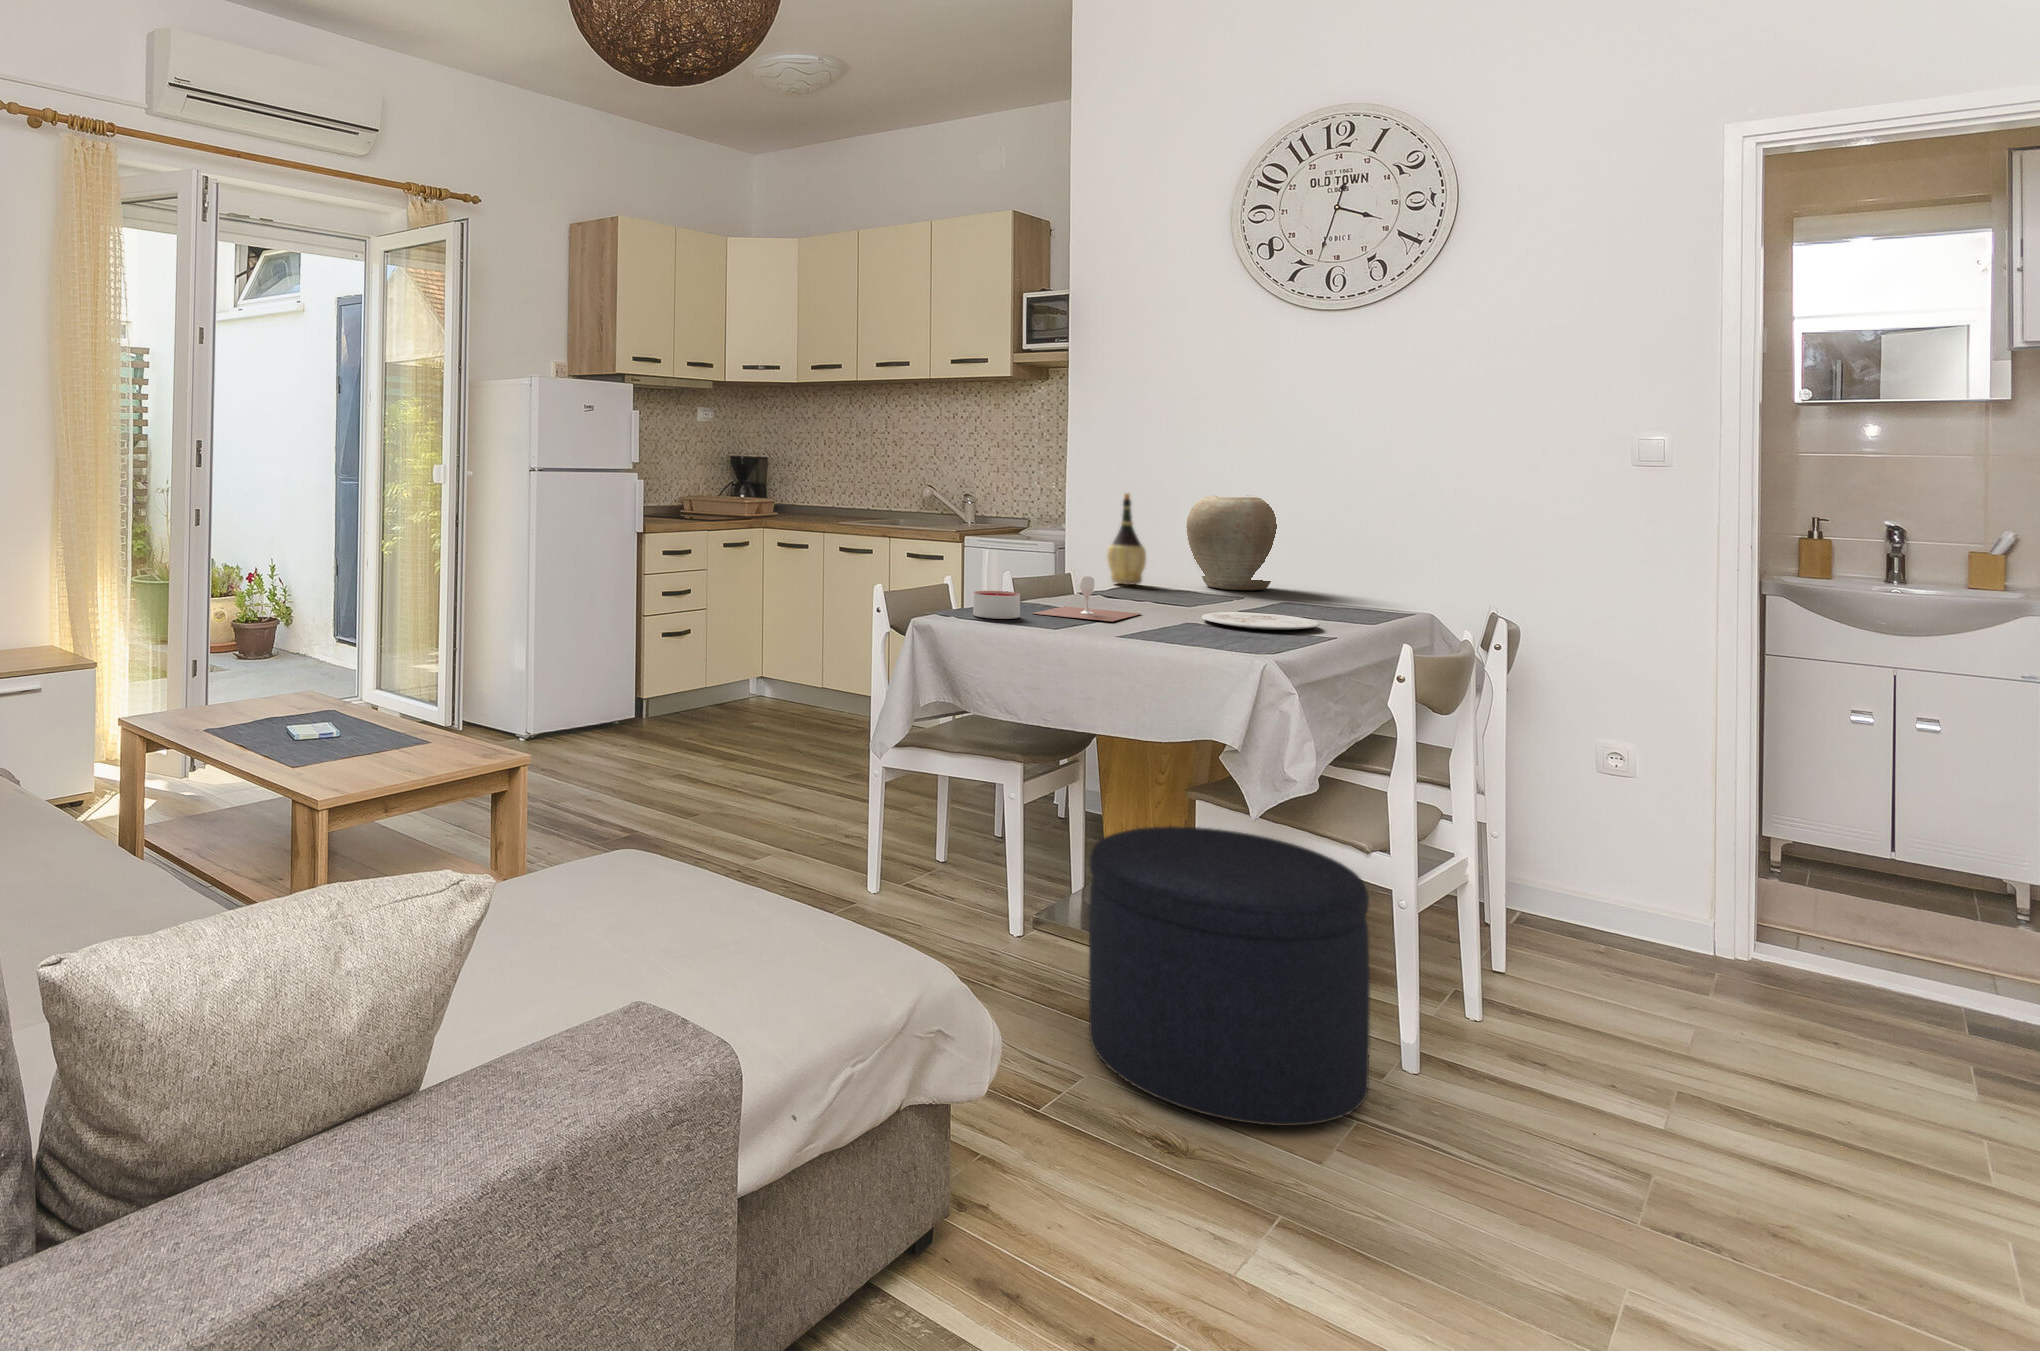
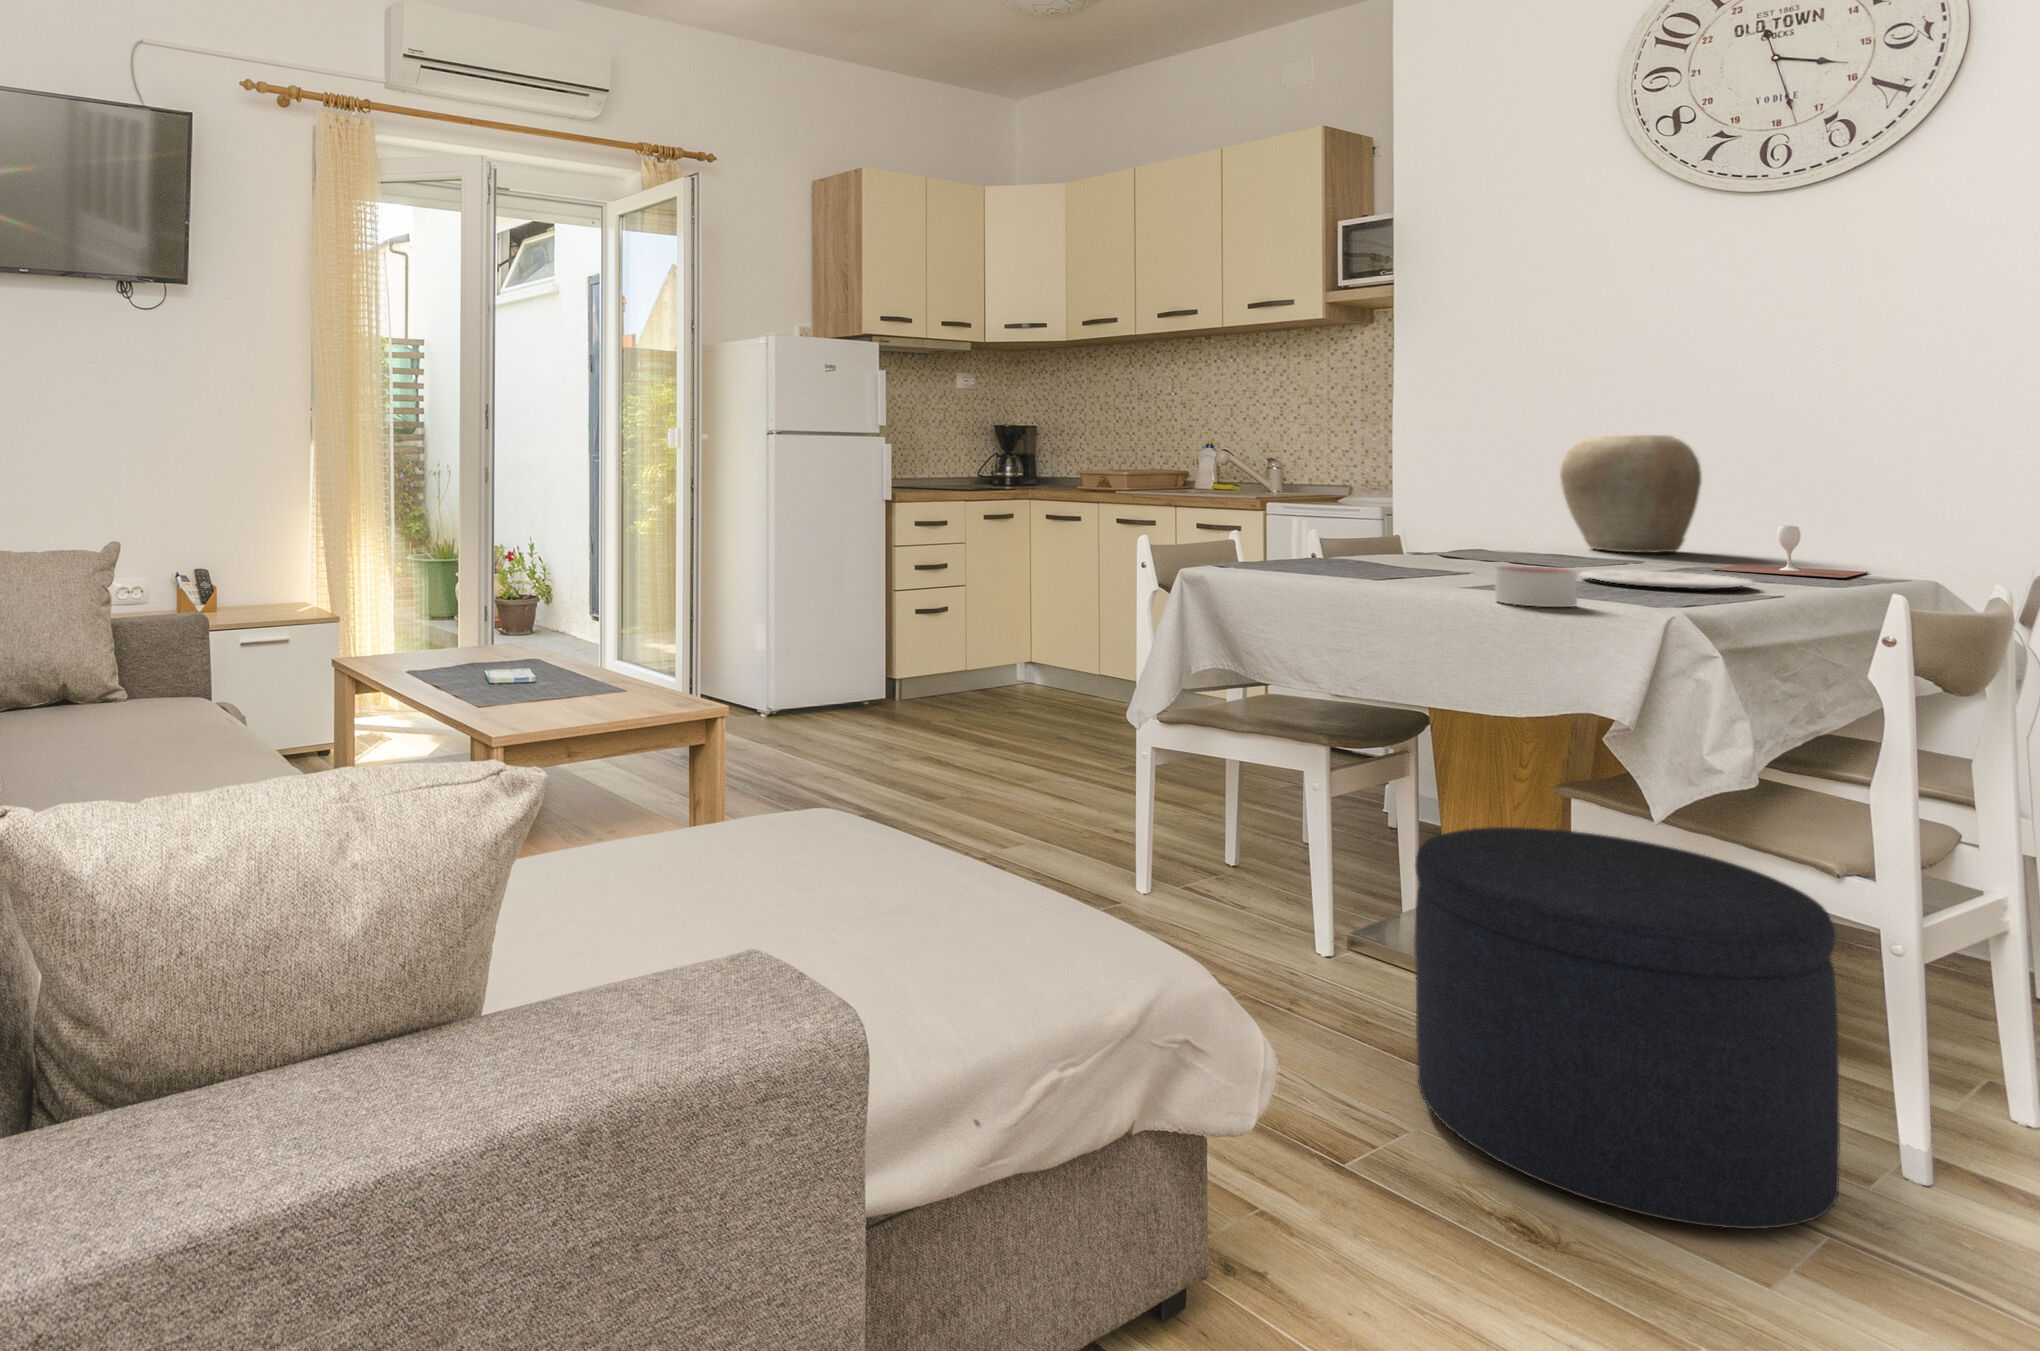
wine bottle: present [1107,493,1146,585] -> none [1451,434,1504,546]
wine glass: present [1033,576,1141,622] -> present [1712,526,1869,578]
candle: present [973,591,1020,619] -> present [1495,566,1577,607]

